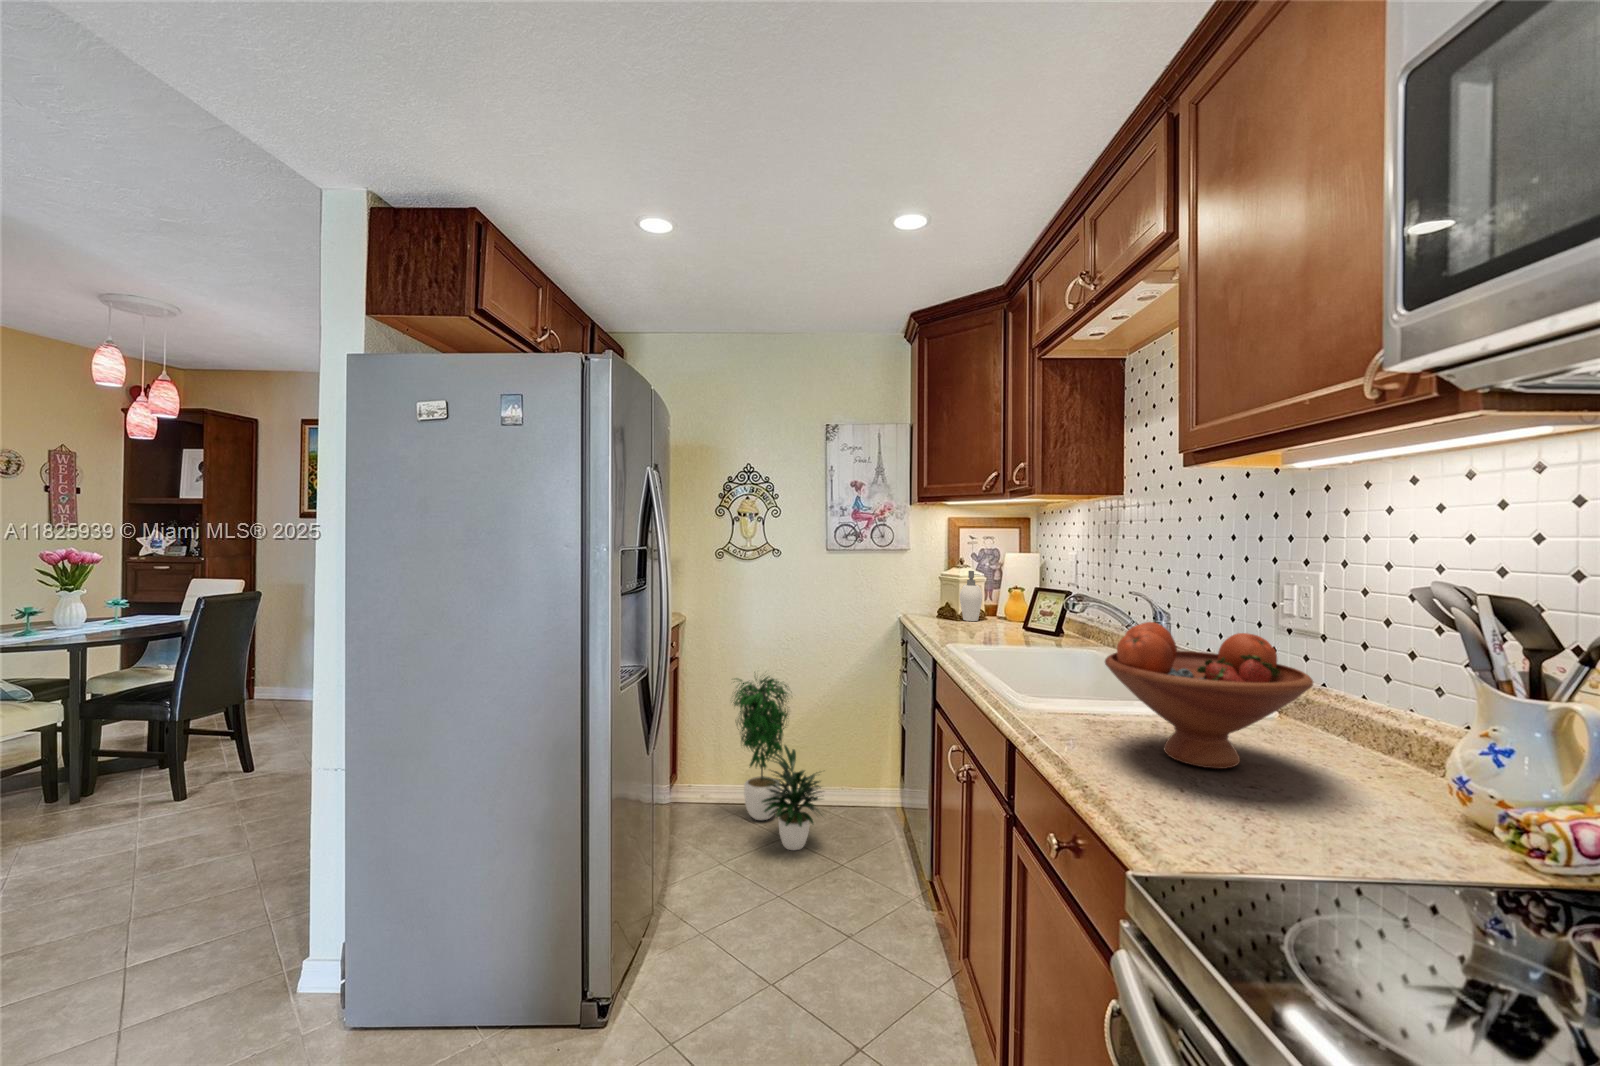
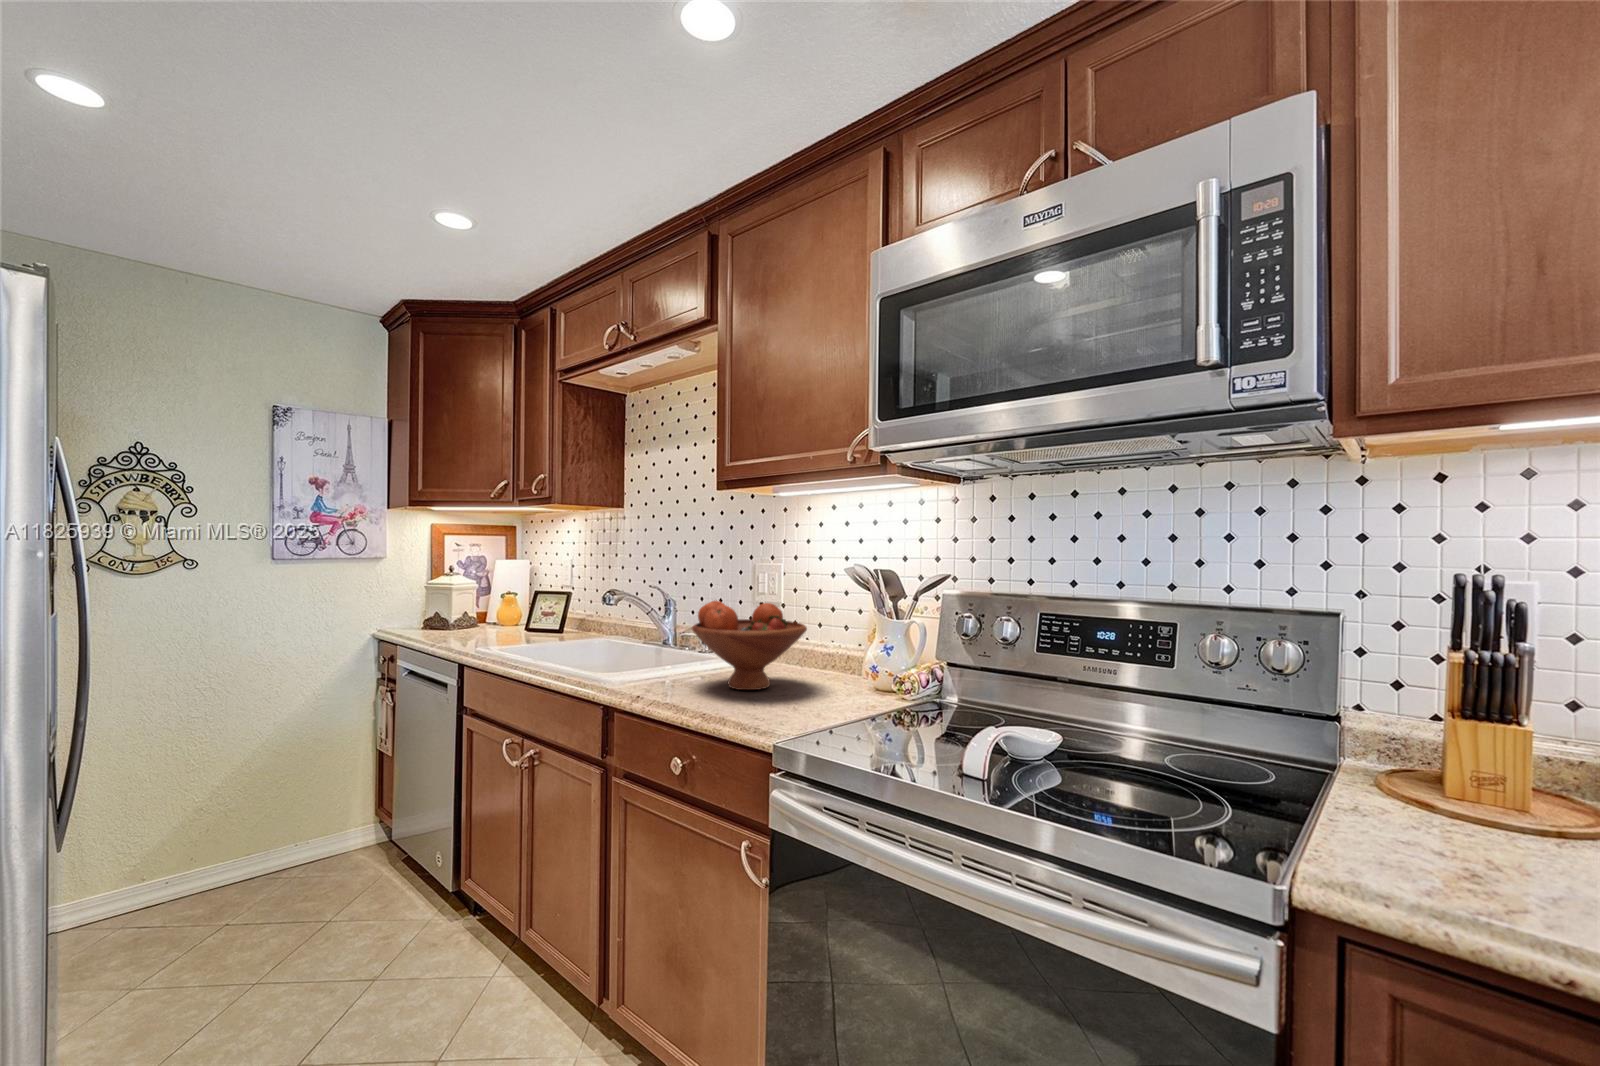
soap dispenser: present [960,571,982,621] -> none [455,578,485,629]
potted plant: present [733,676,821,850] -> none [105,717,298,942]

